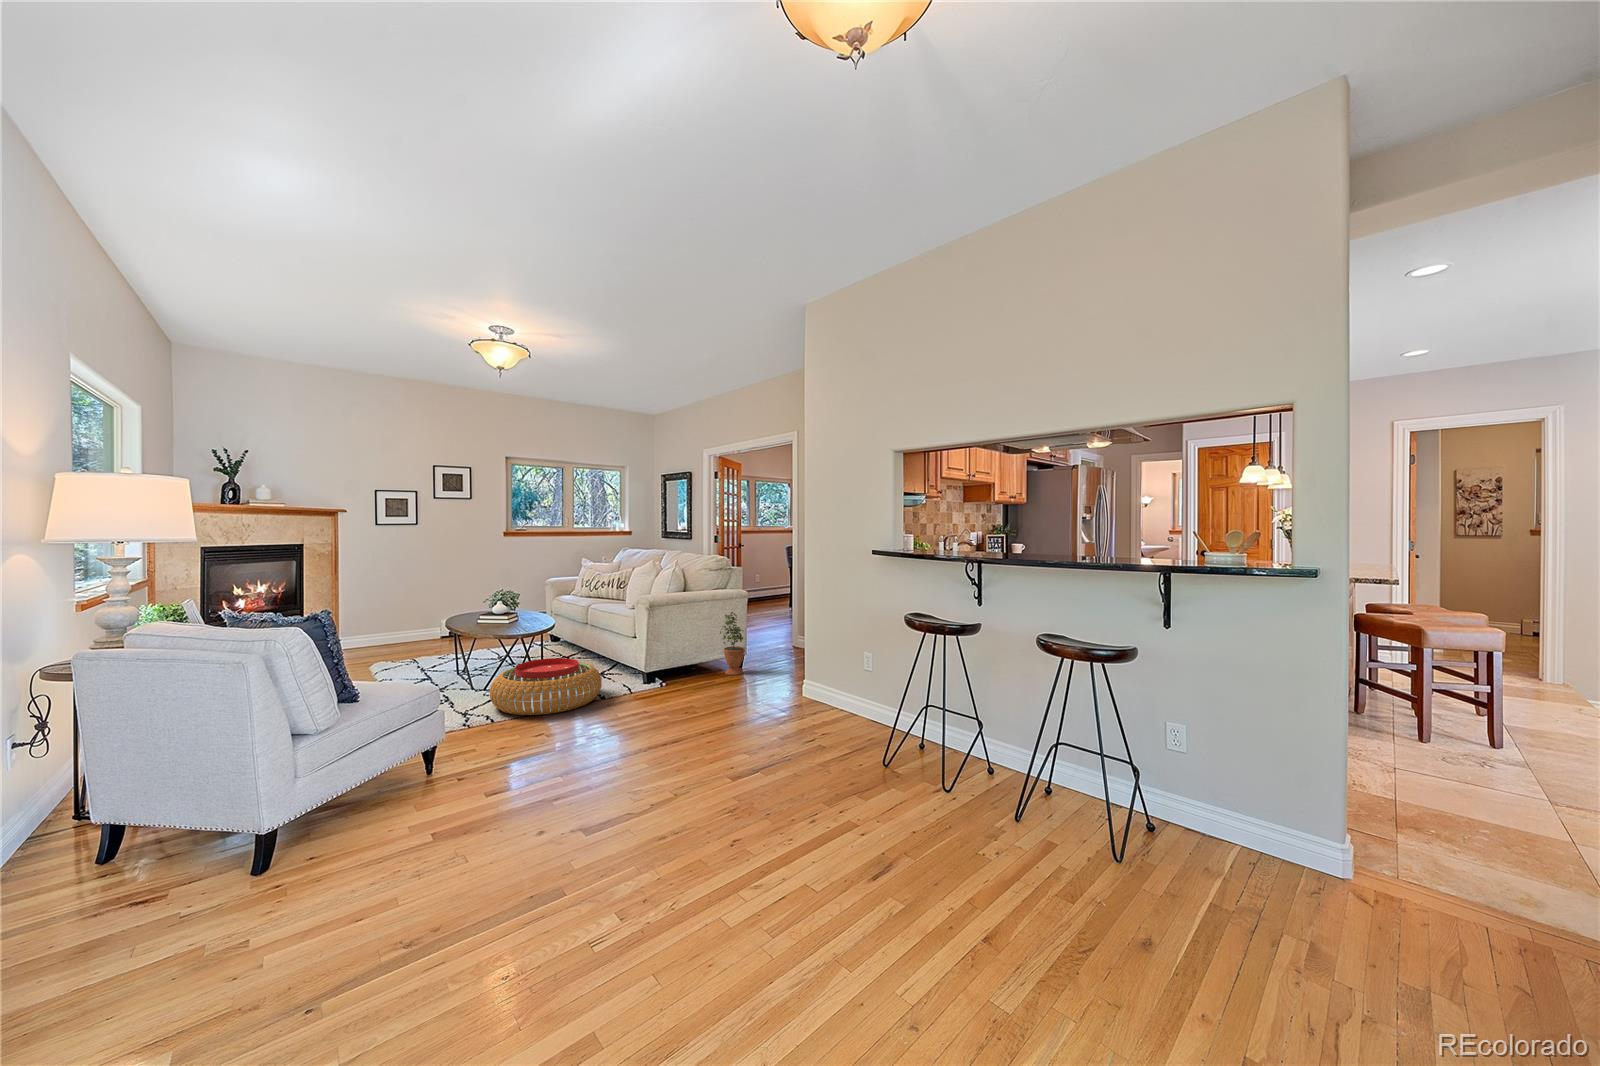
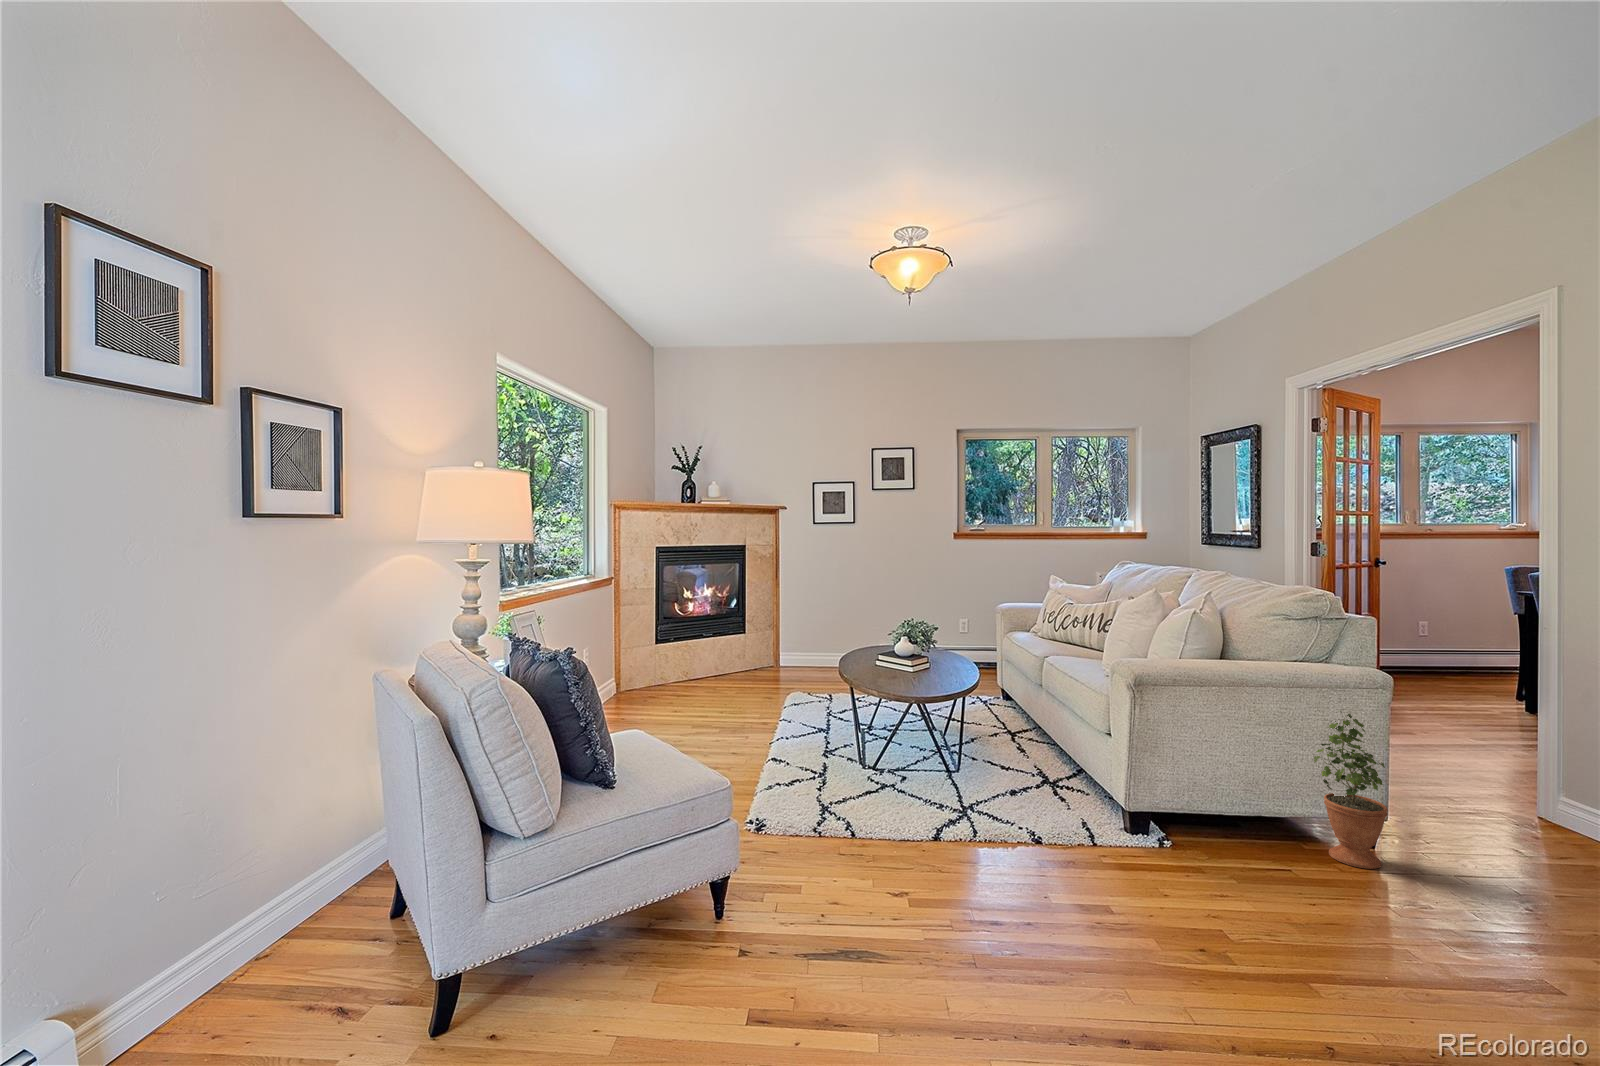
pouf: present [490,658,602,715] -> none [850,744,1035,859]

